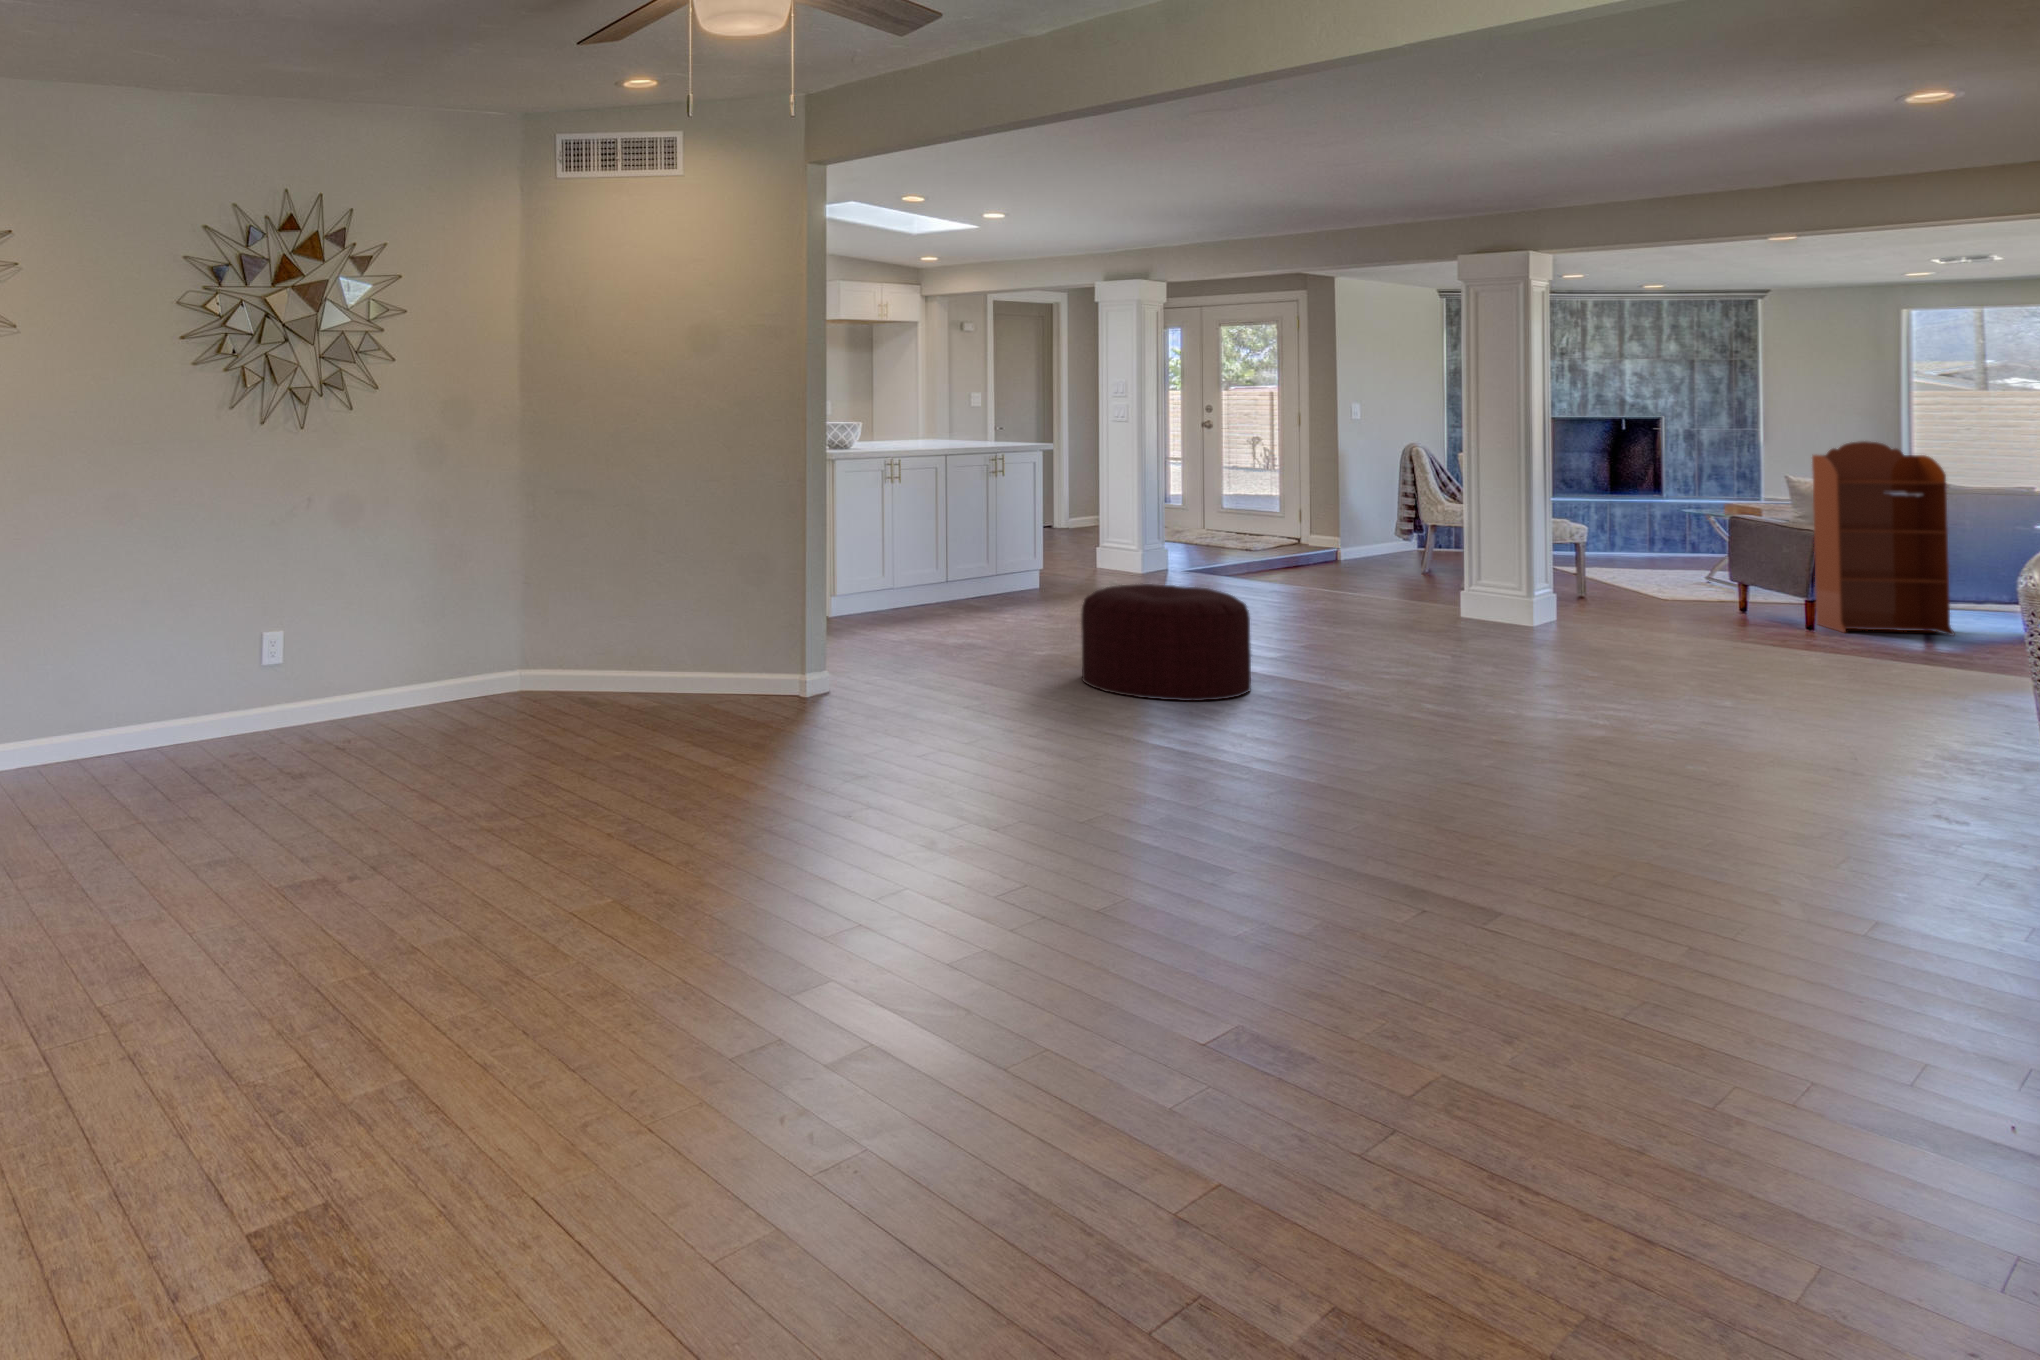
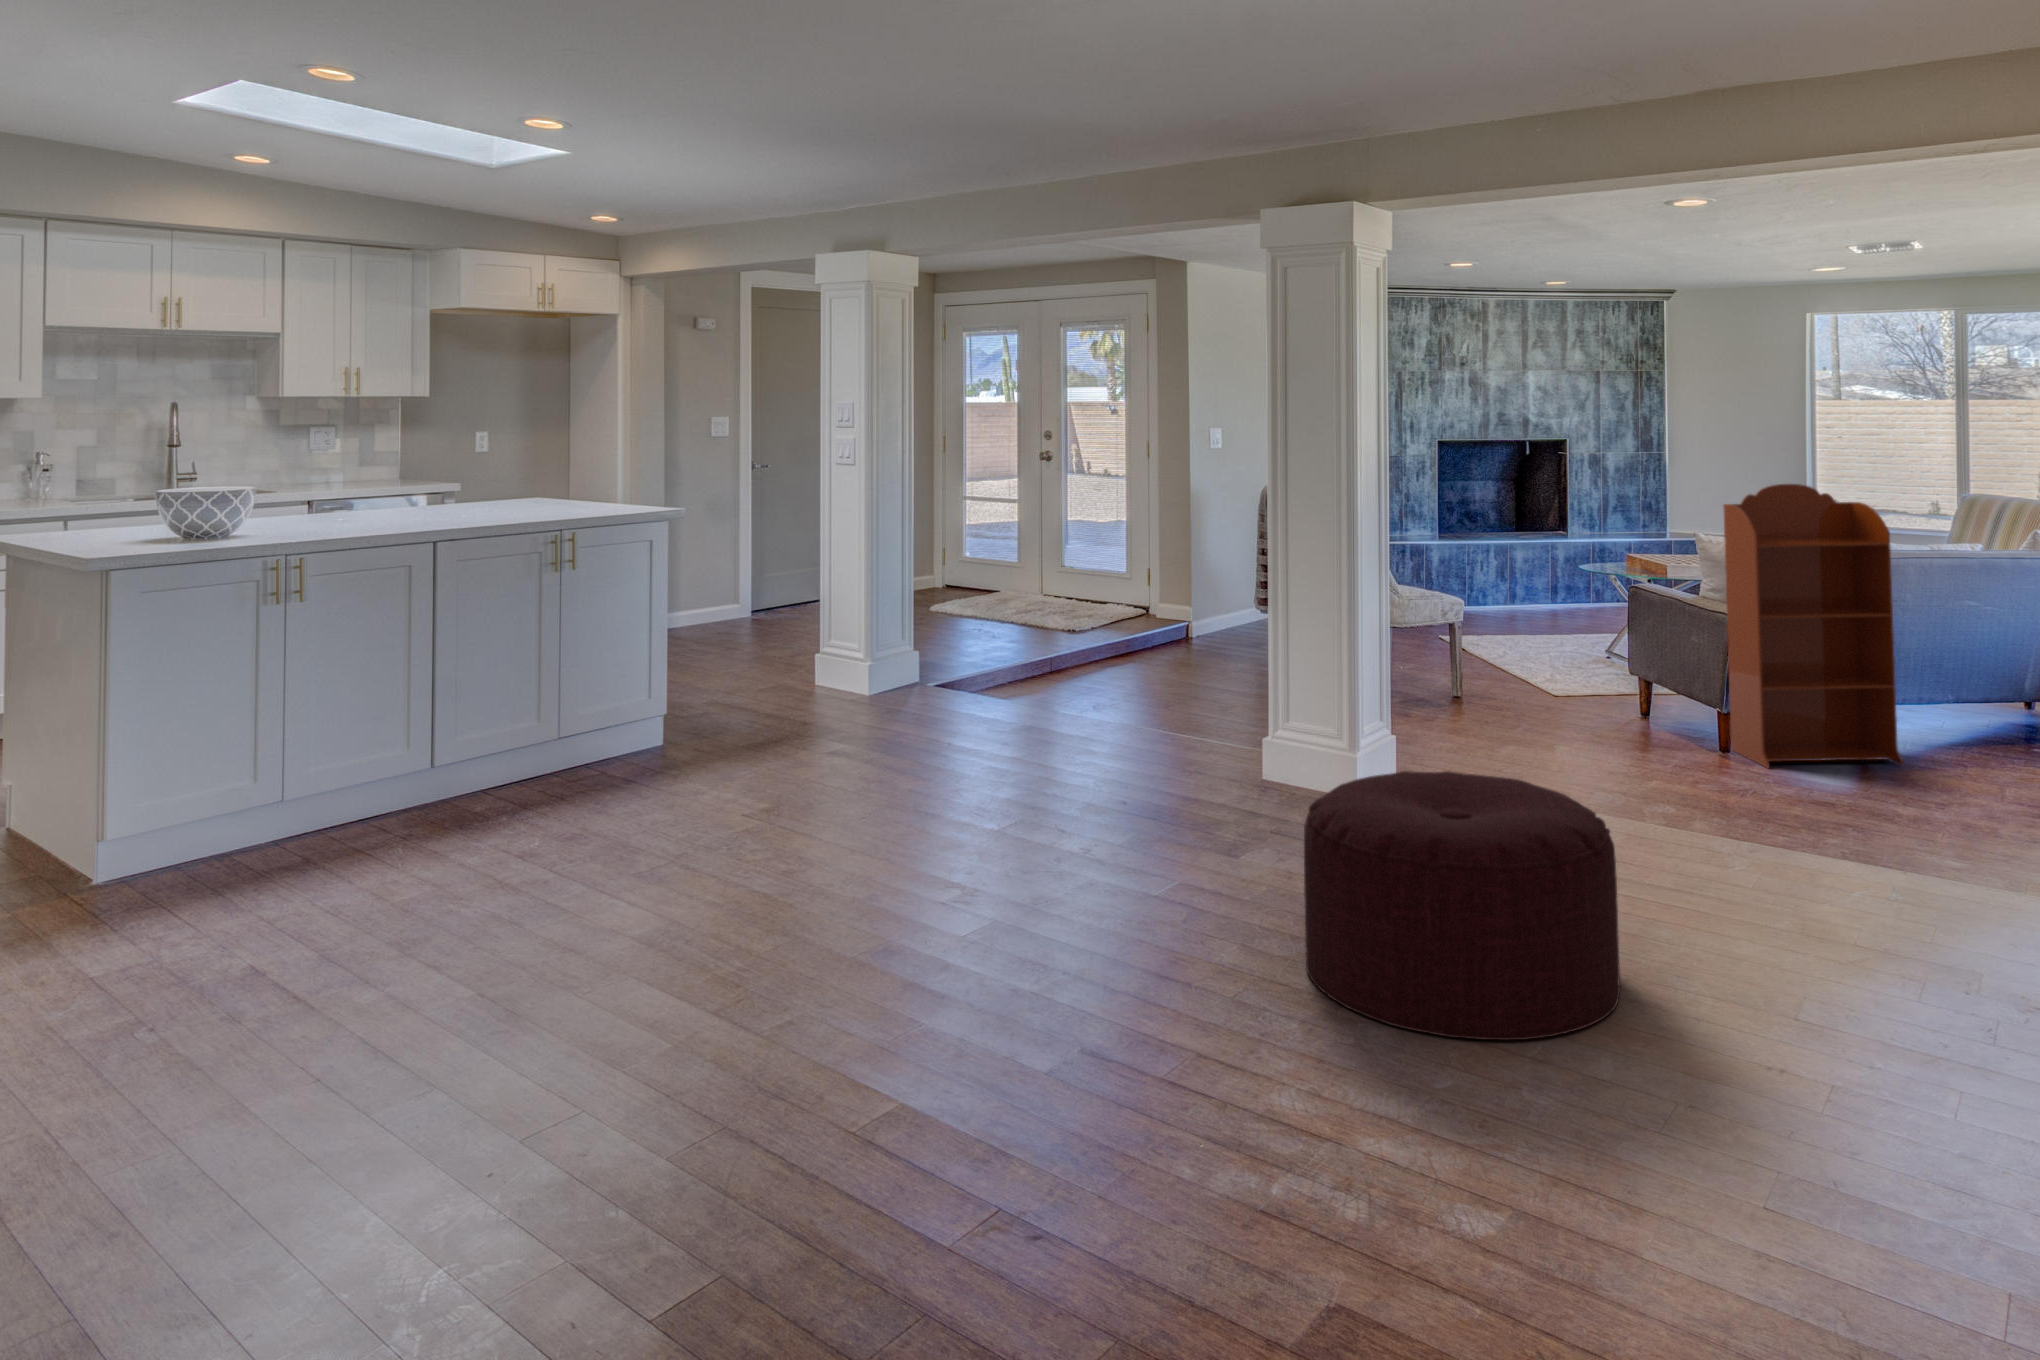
ottoman: present [1081,584,1251,701] -> present [1304,771,1621,1040]

